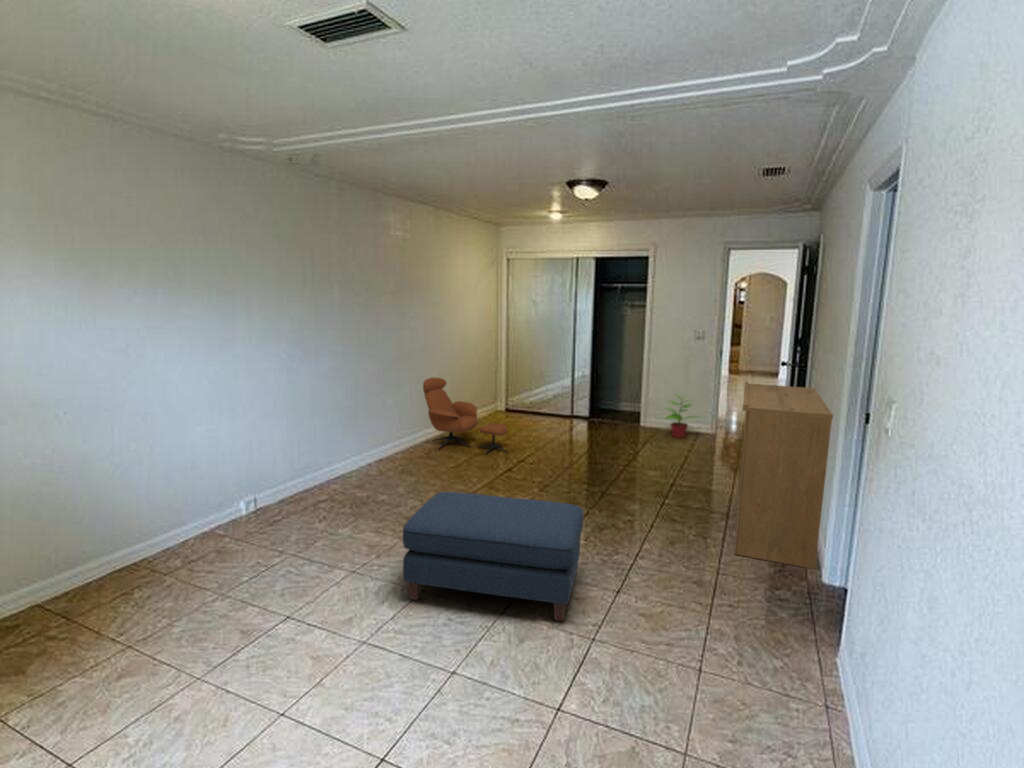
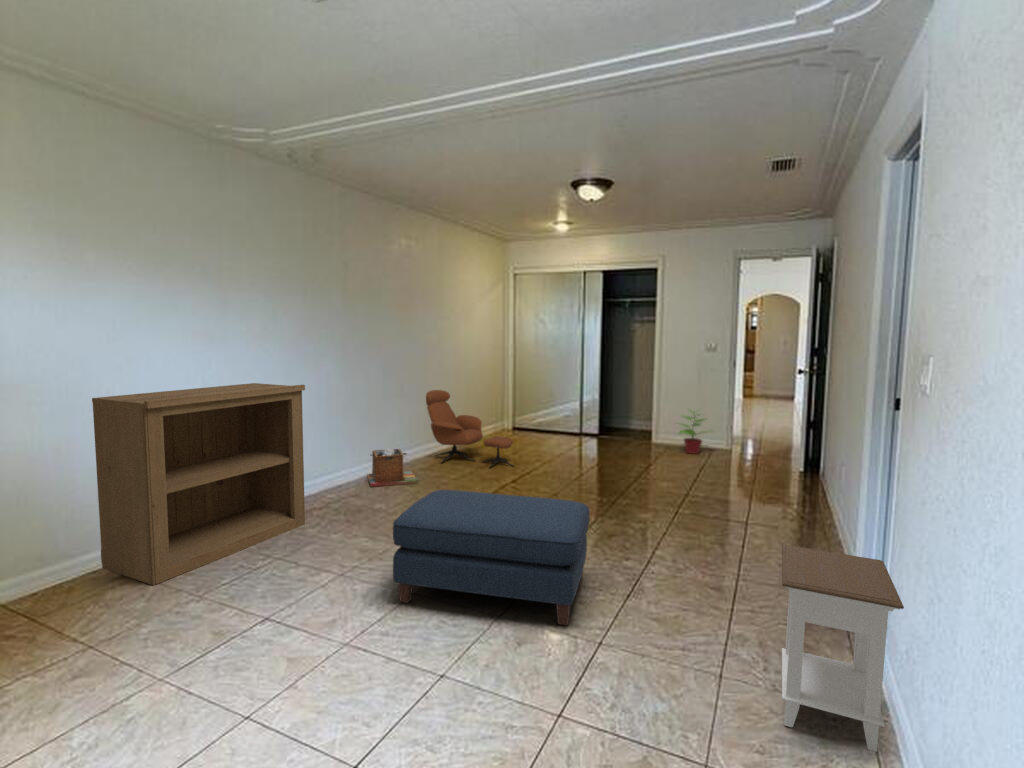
bookshelf: present [735,382,833,569] -> present [92,383,305,585]
laundry basket: none [368,438,418,476] -> present [367,449,418,487]
nightstand: none [753,556,860,740] -> present [782,545,904,752]

